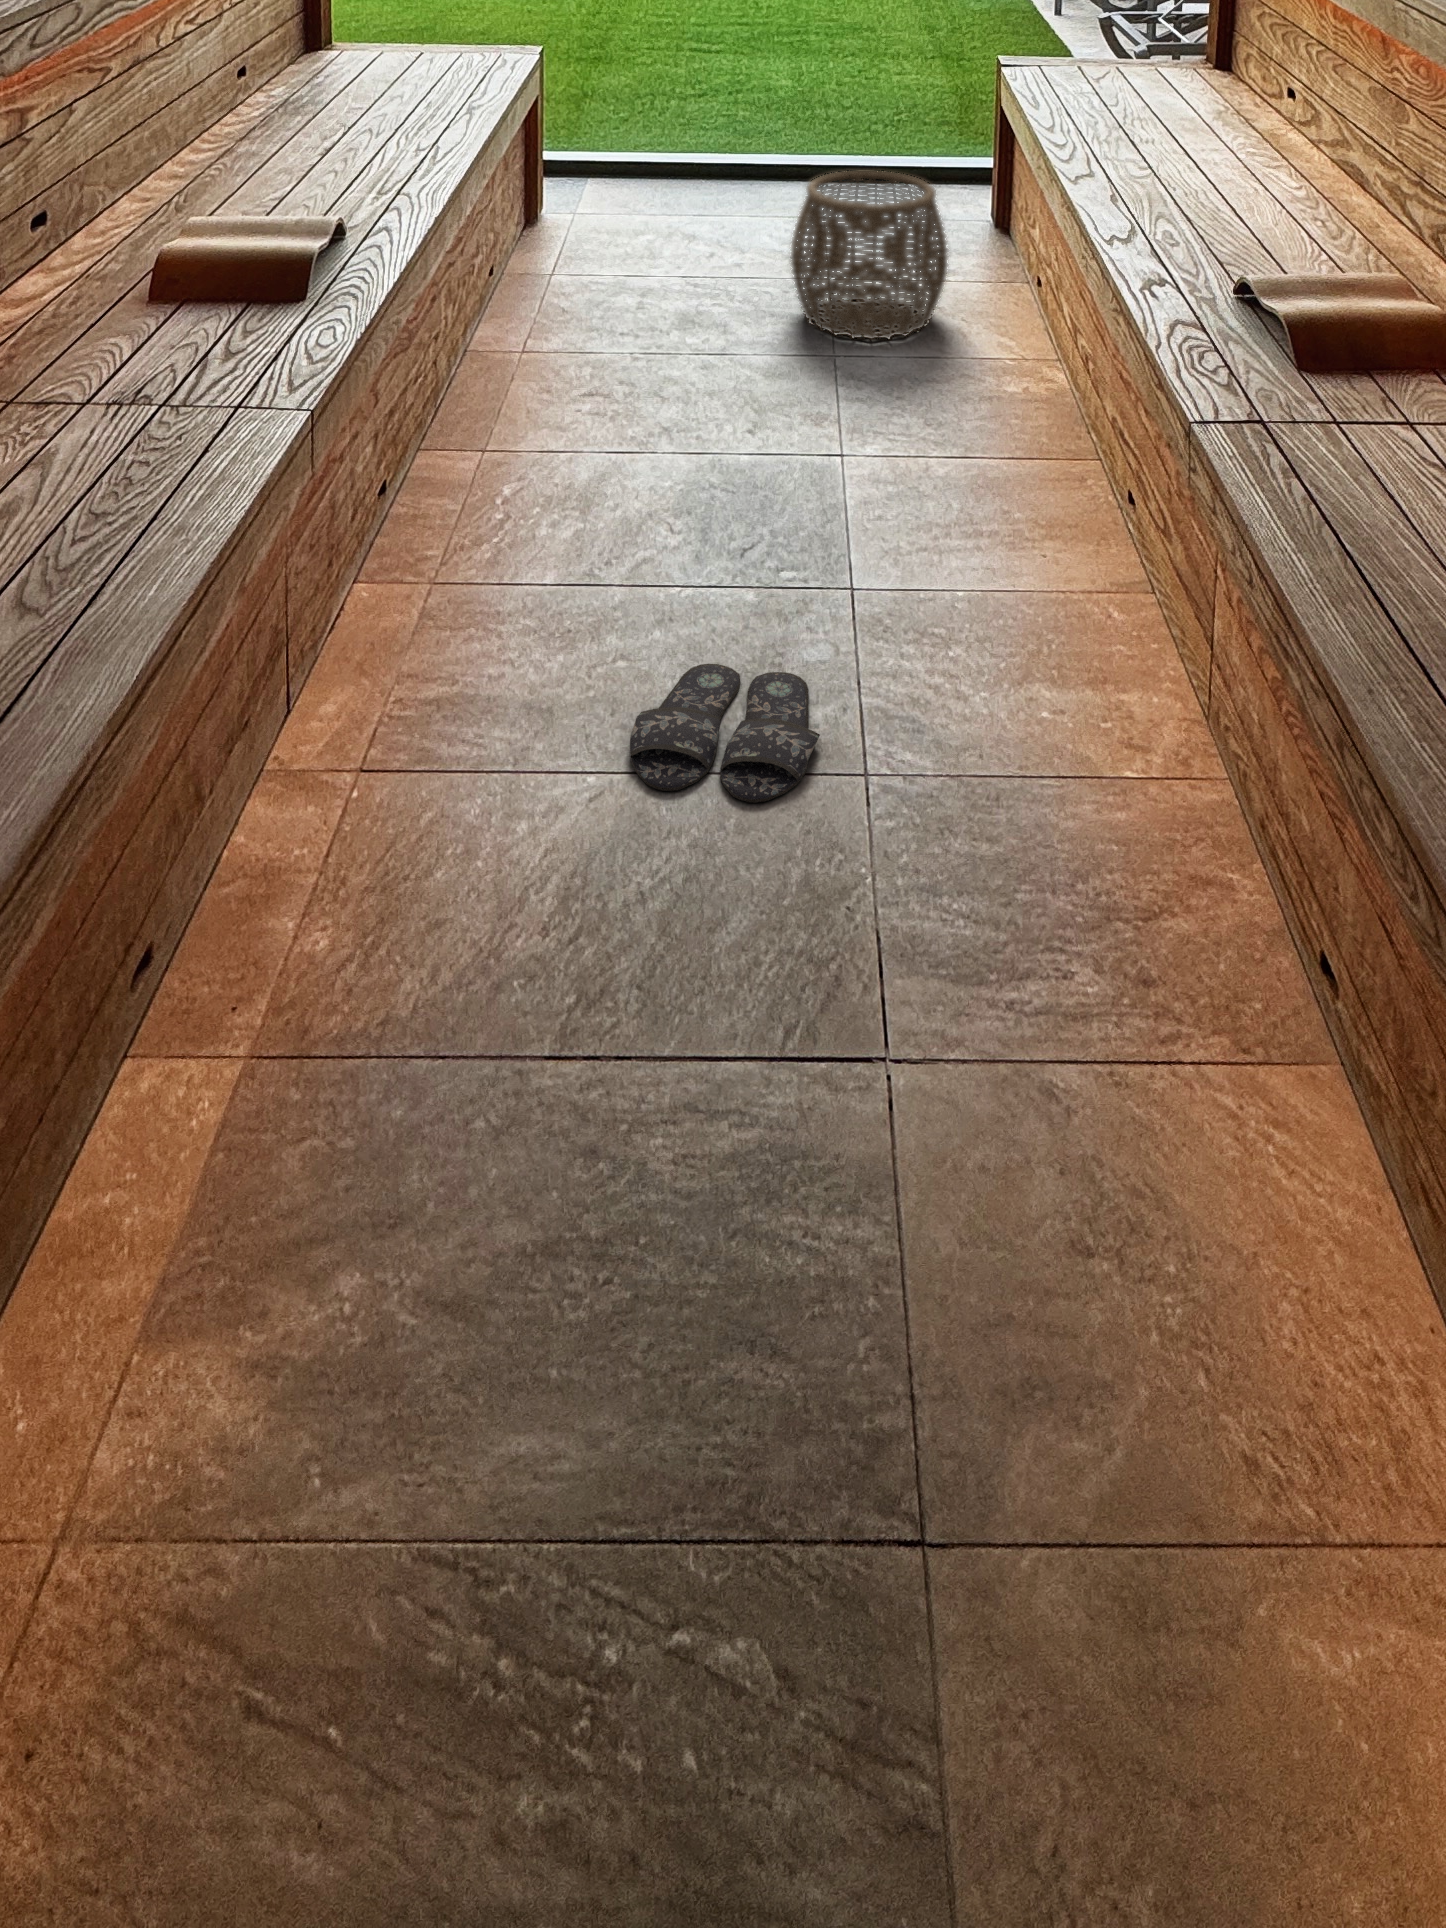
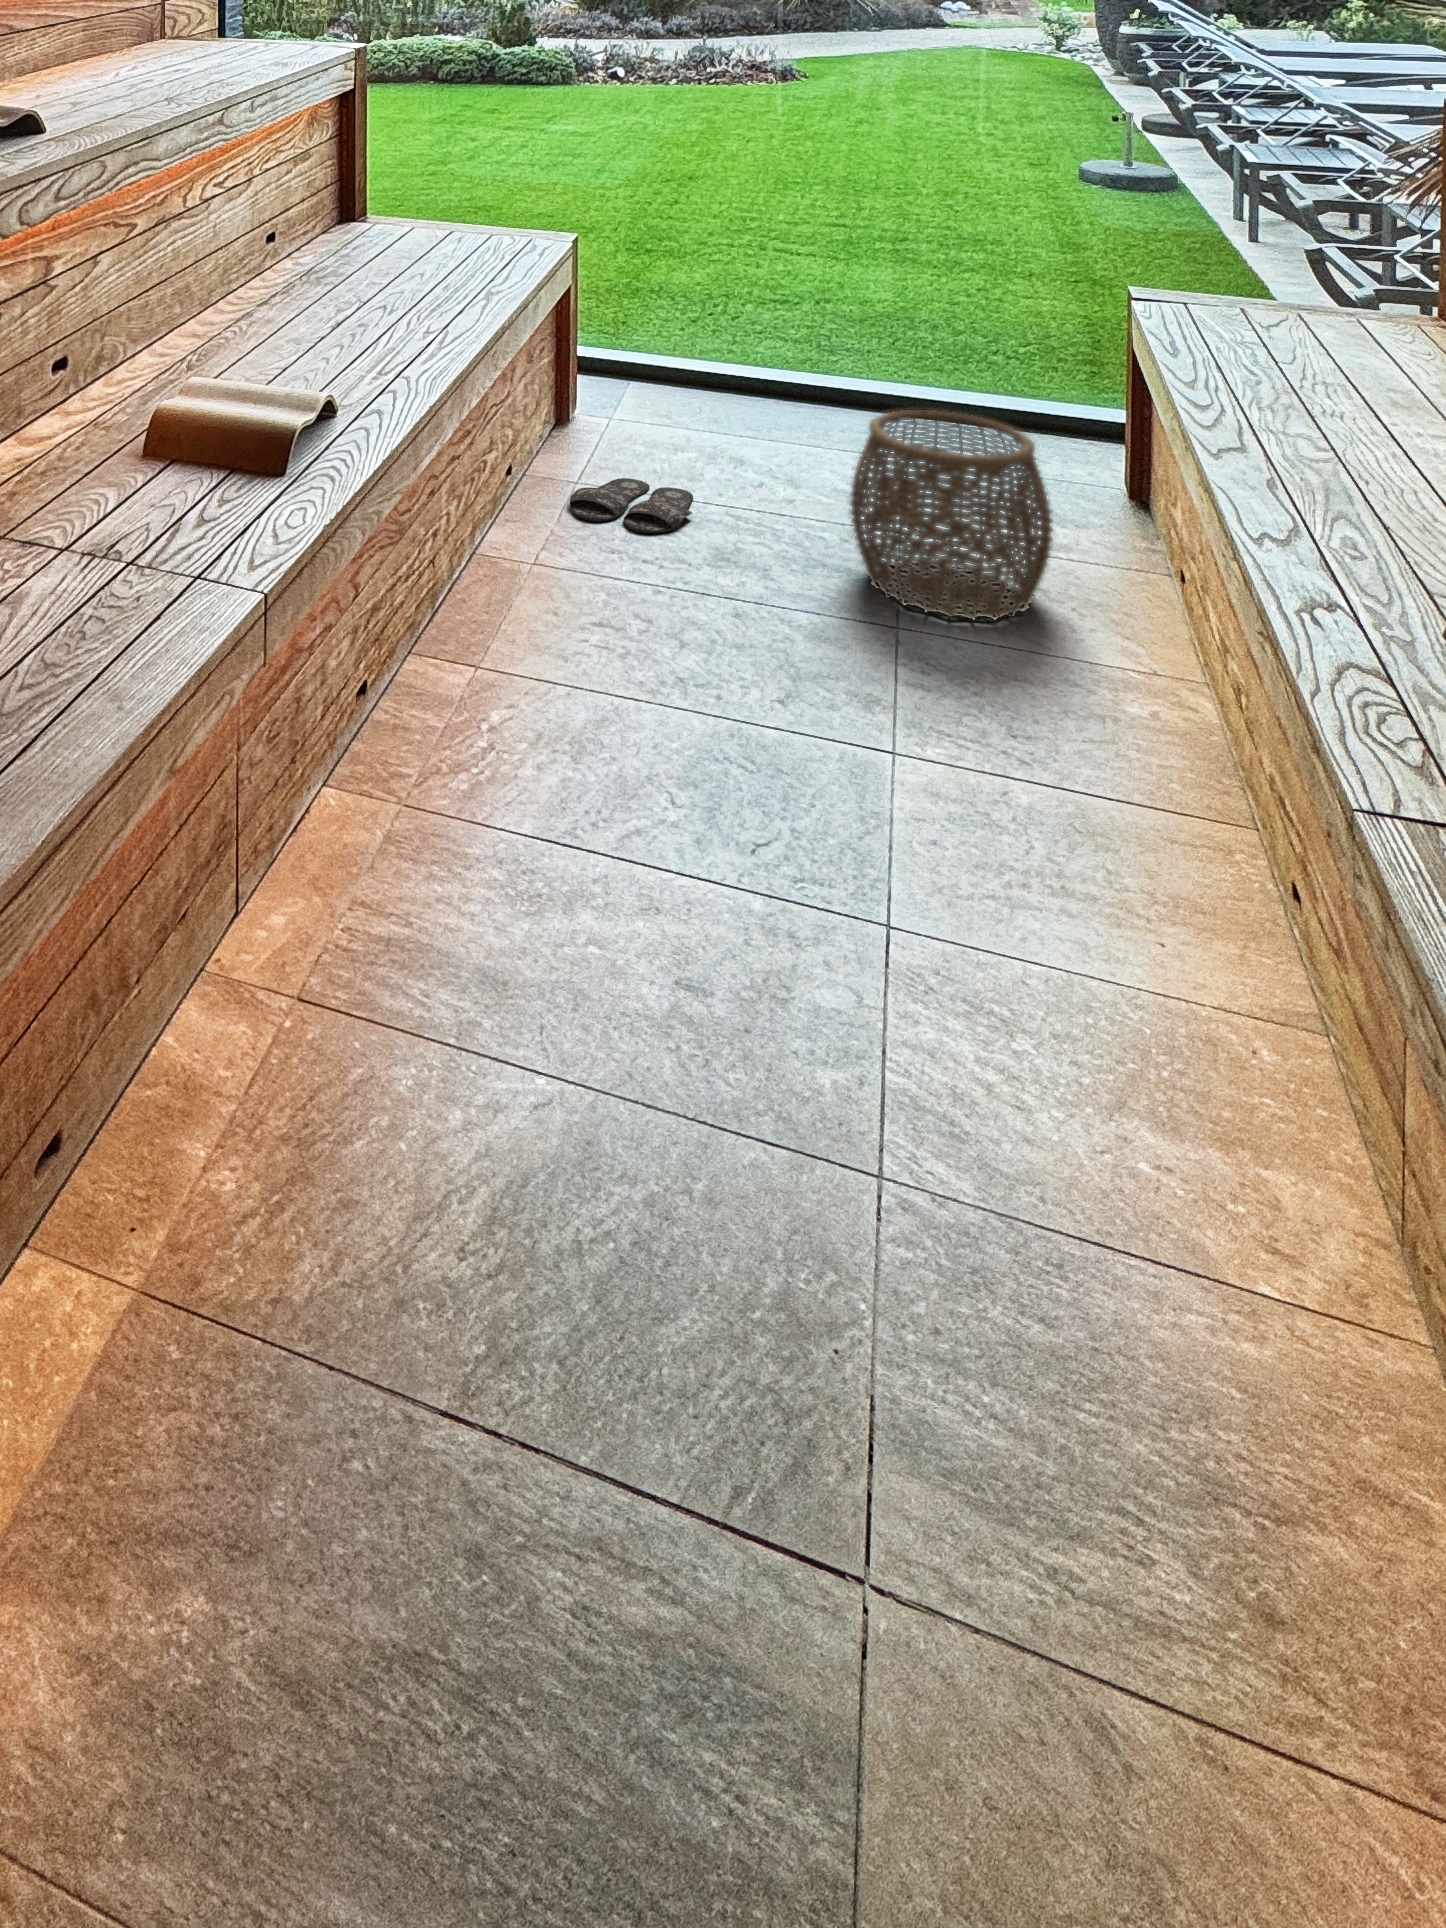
slippers: present [630,664,820,802] -> present [570,478,693,533]

